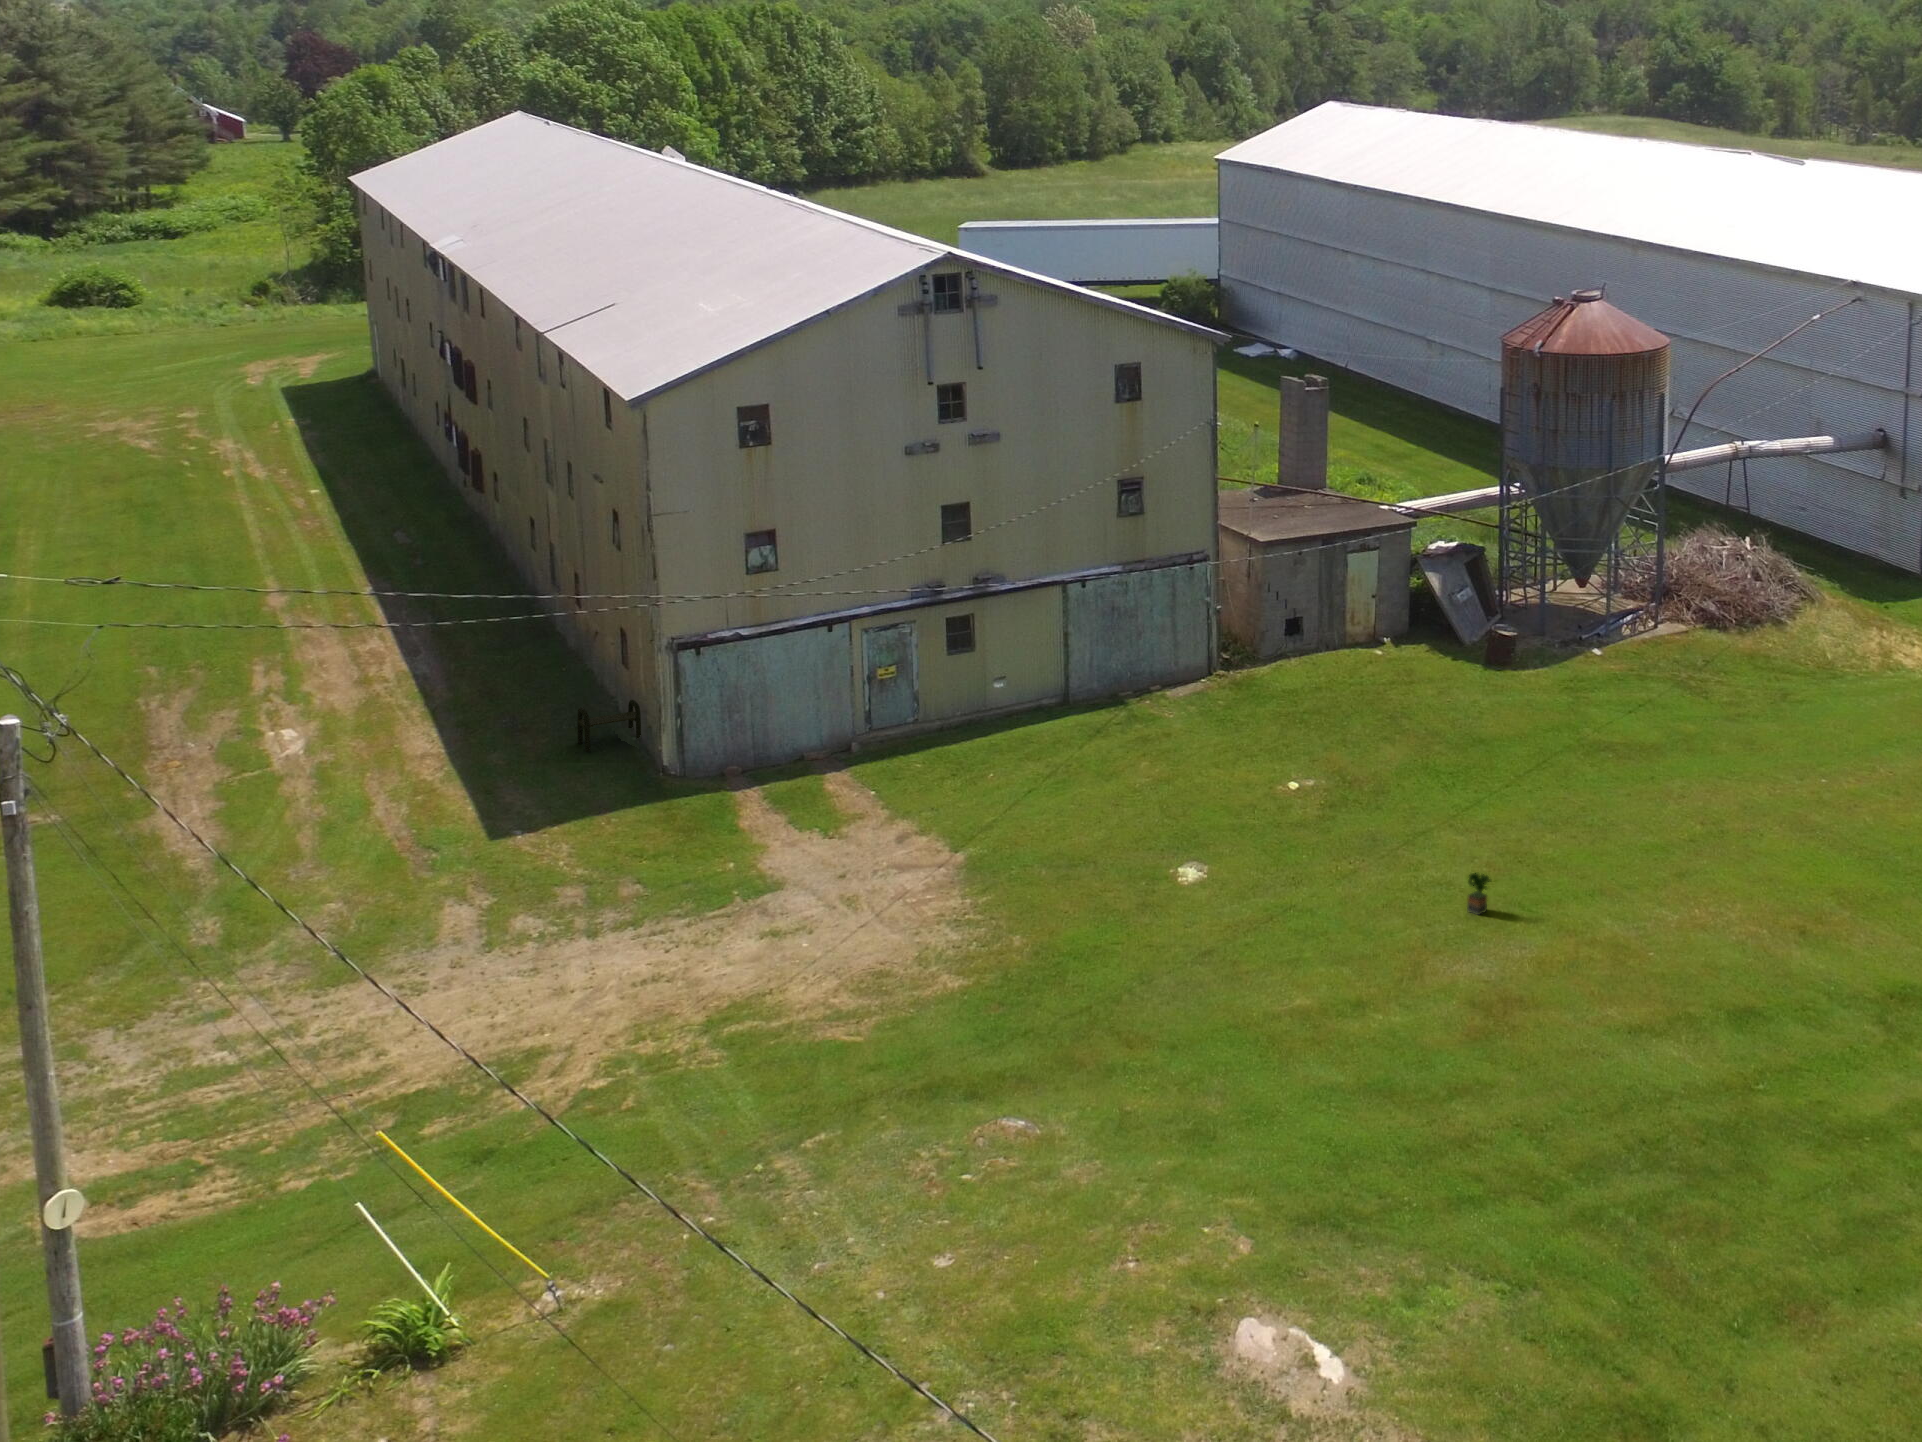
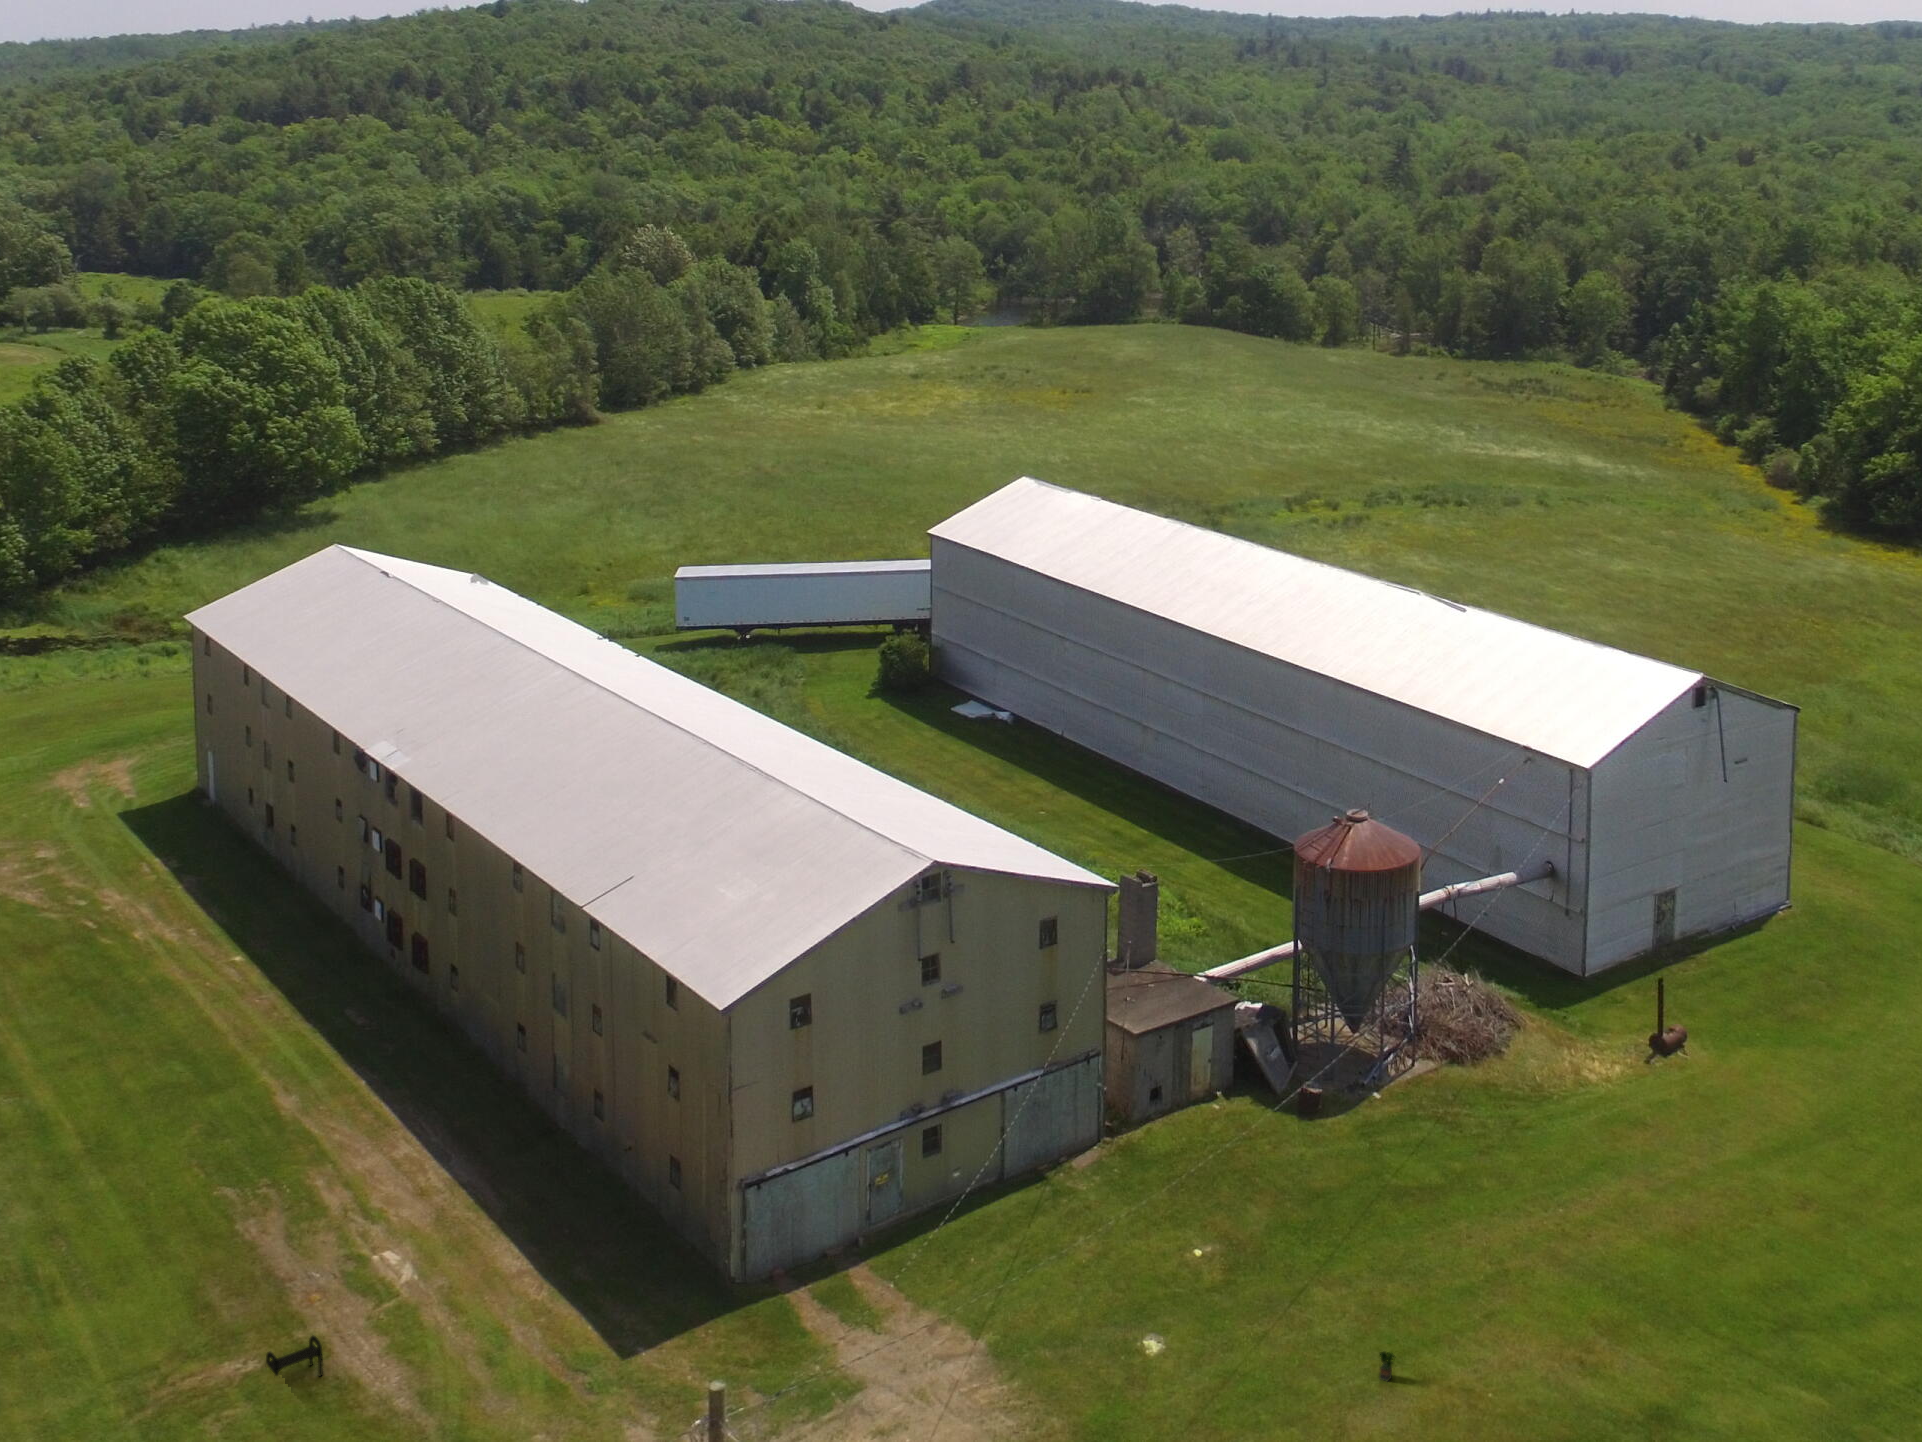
bench: present [577,700,641,752] -> present [266,1336,323,1376]

